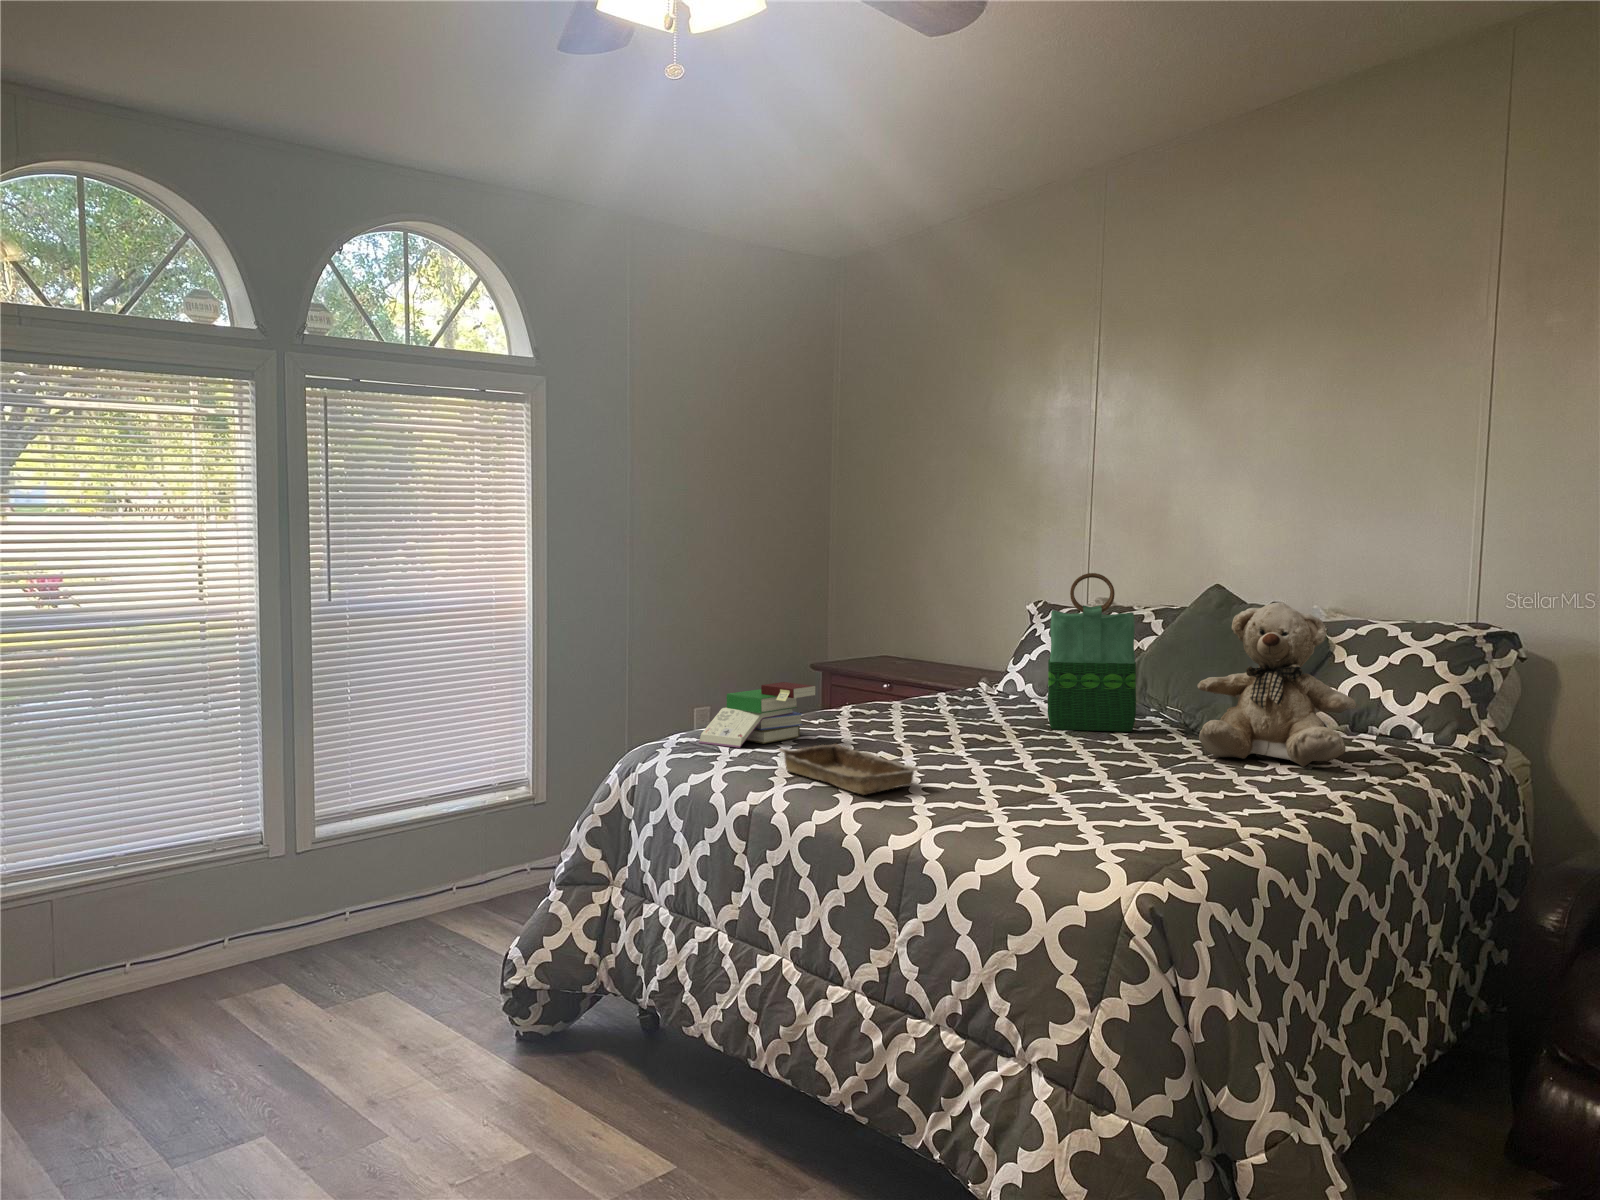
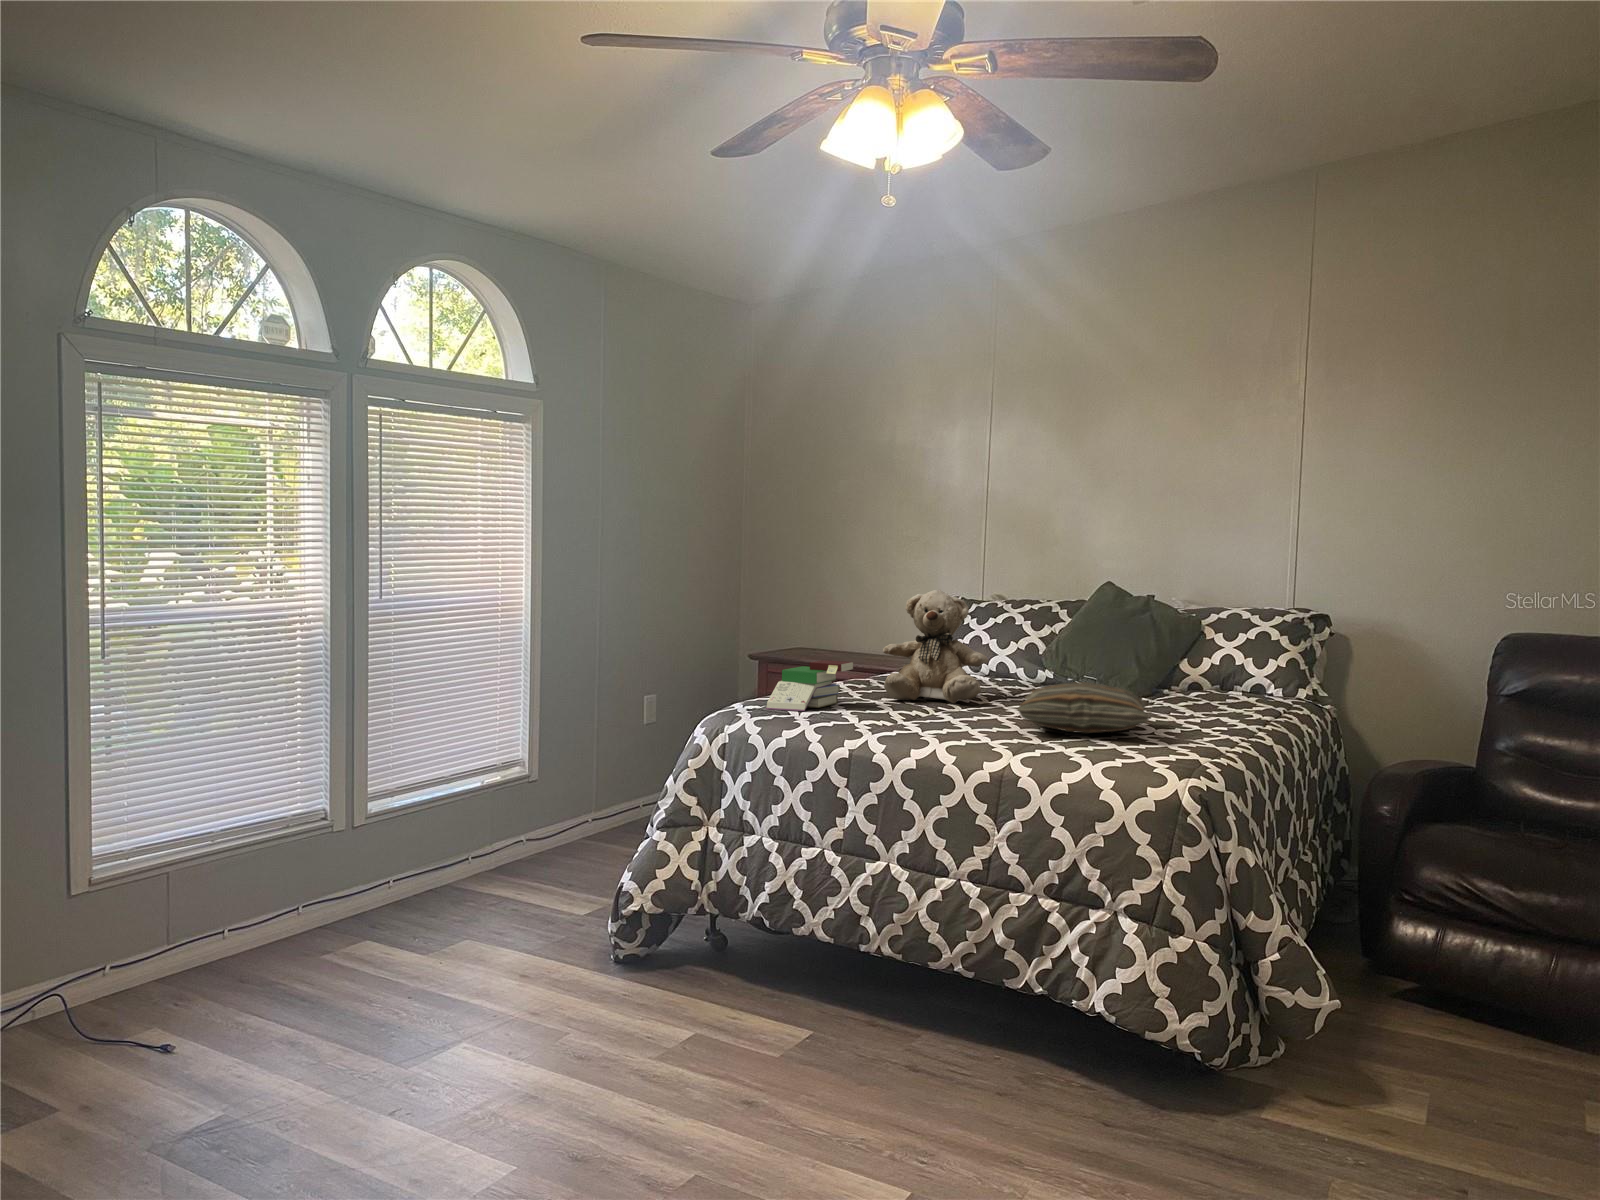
tote bag: present [1048,573,1136,732] -> none [1005,574,1073,694]
teddy bear: present [1197,602,1356,767] -> present [883,589,988,703]
pillow: none [965,725,1177,798] -> present [1018,682,1149,734]
tray: present [779,744,921,795] -> none [858,704,983,736]

